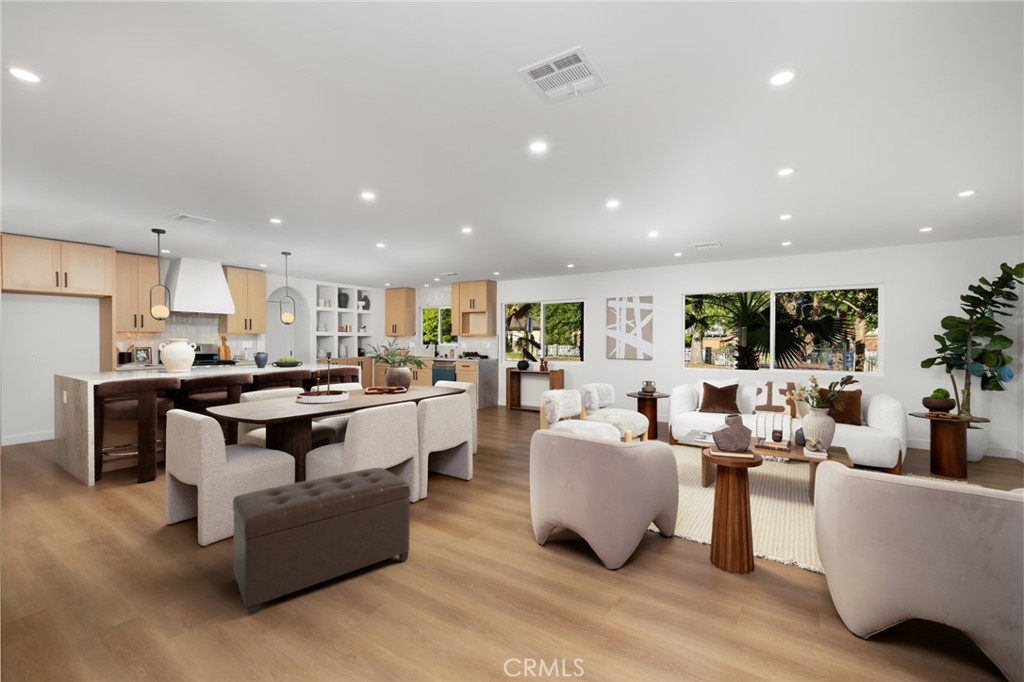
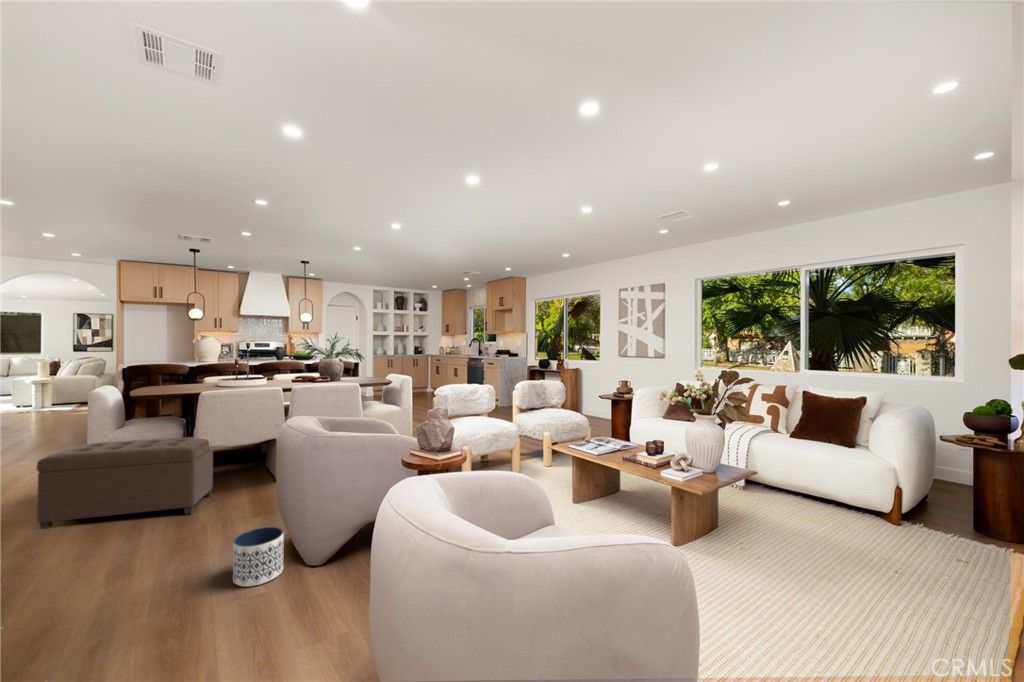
planter: none [591,550,637,614] -> present [233,527,284,586]

